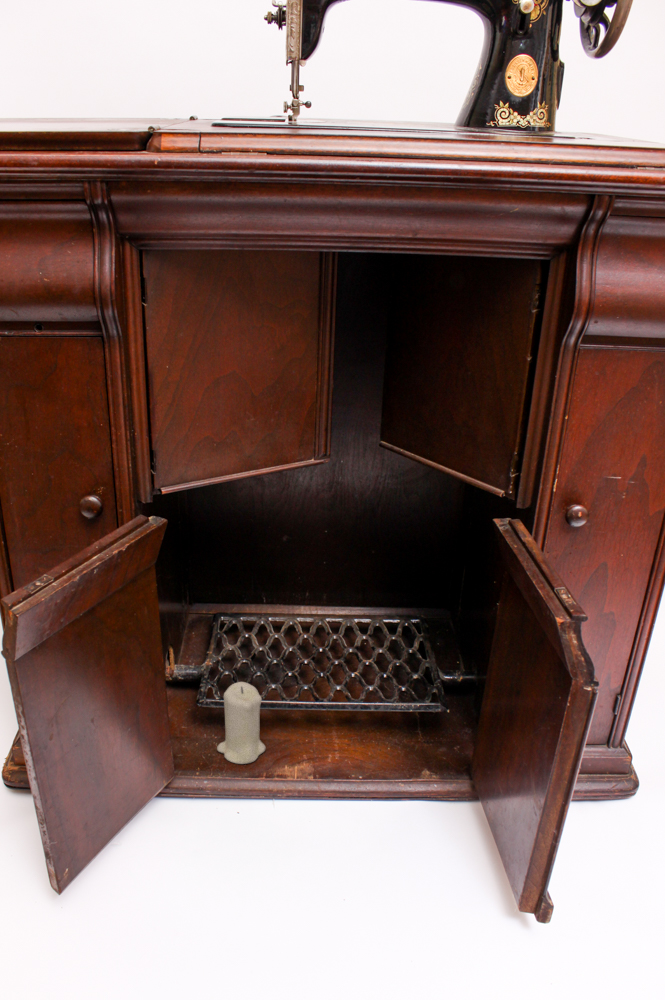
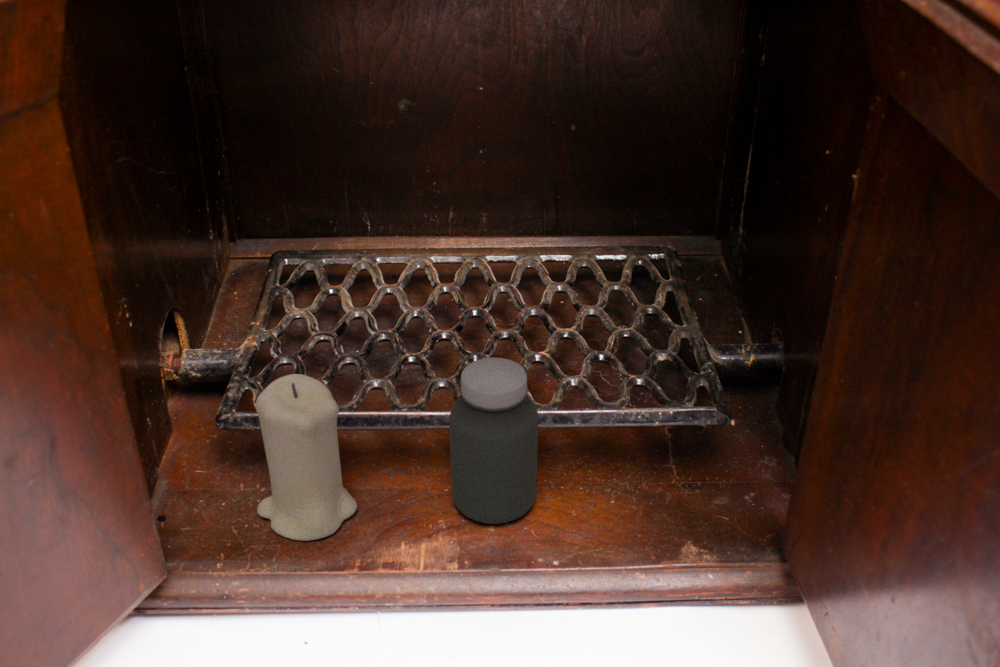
jar: none [312,676,354,758] -> present [449,357,538,524]

